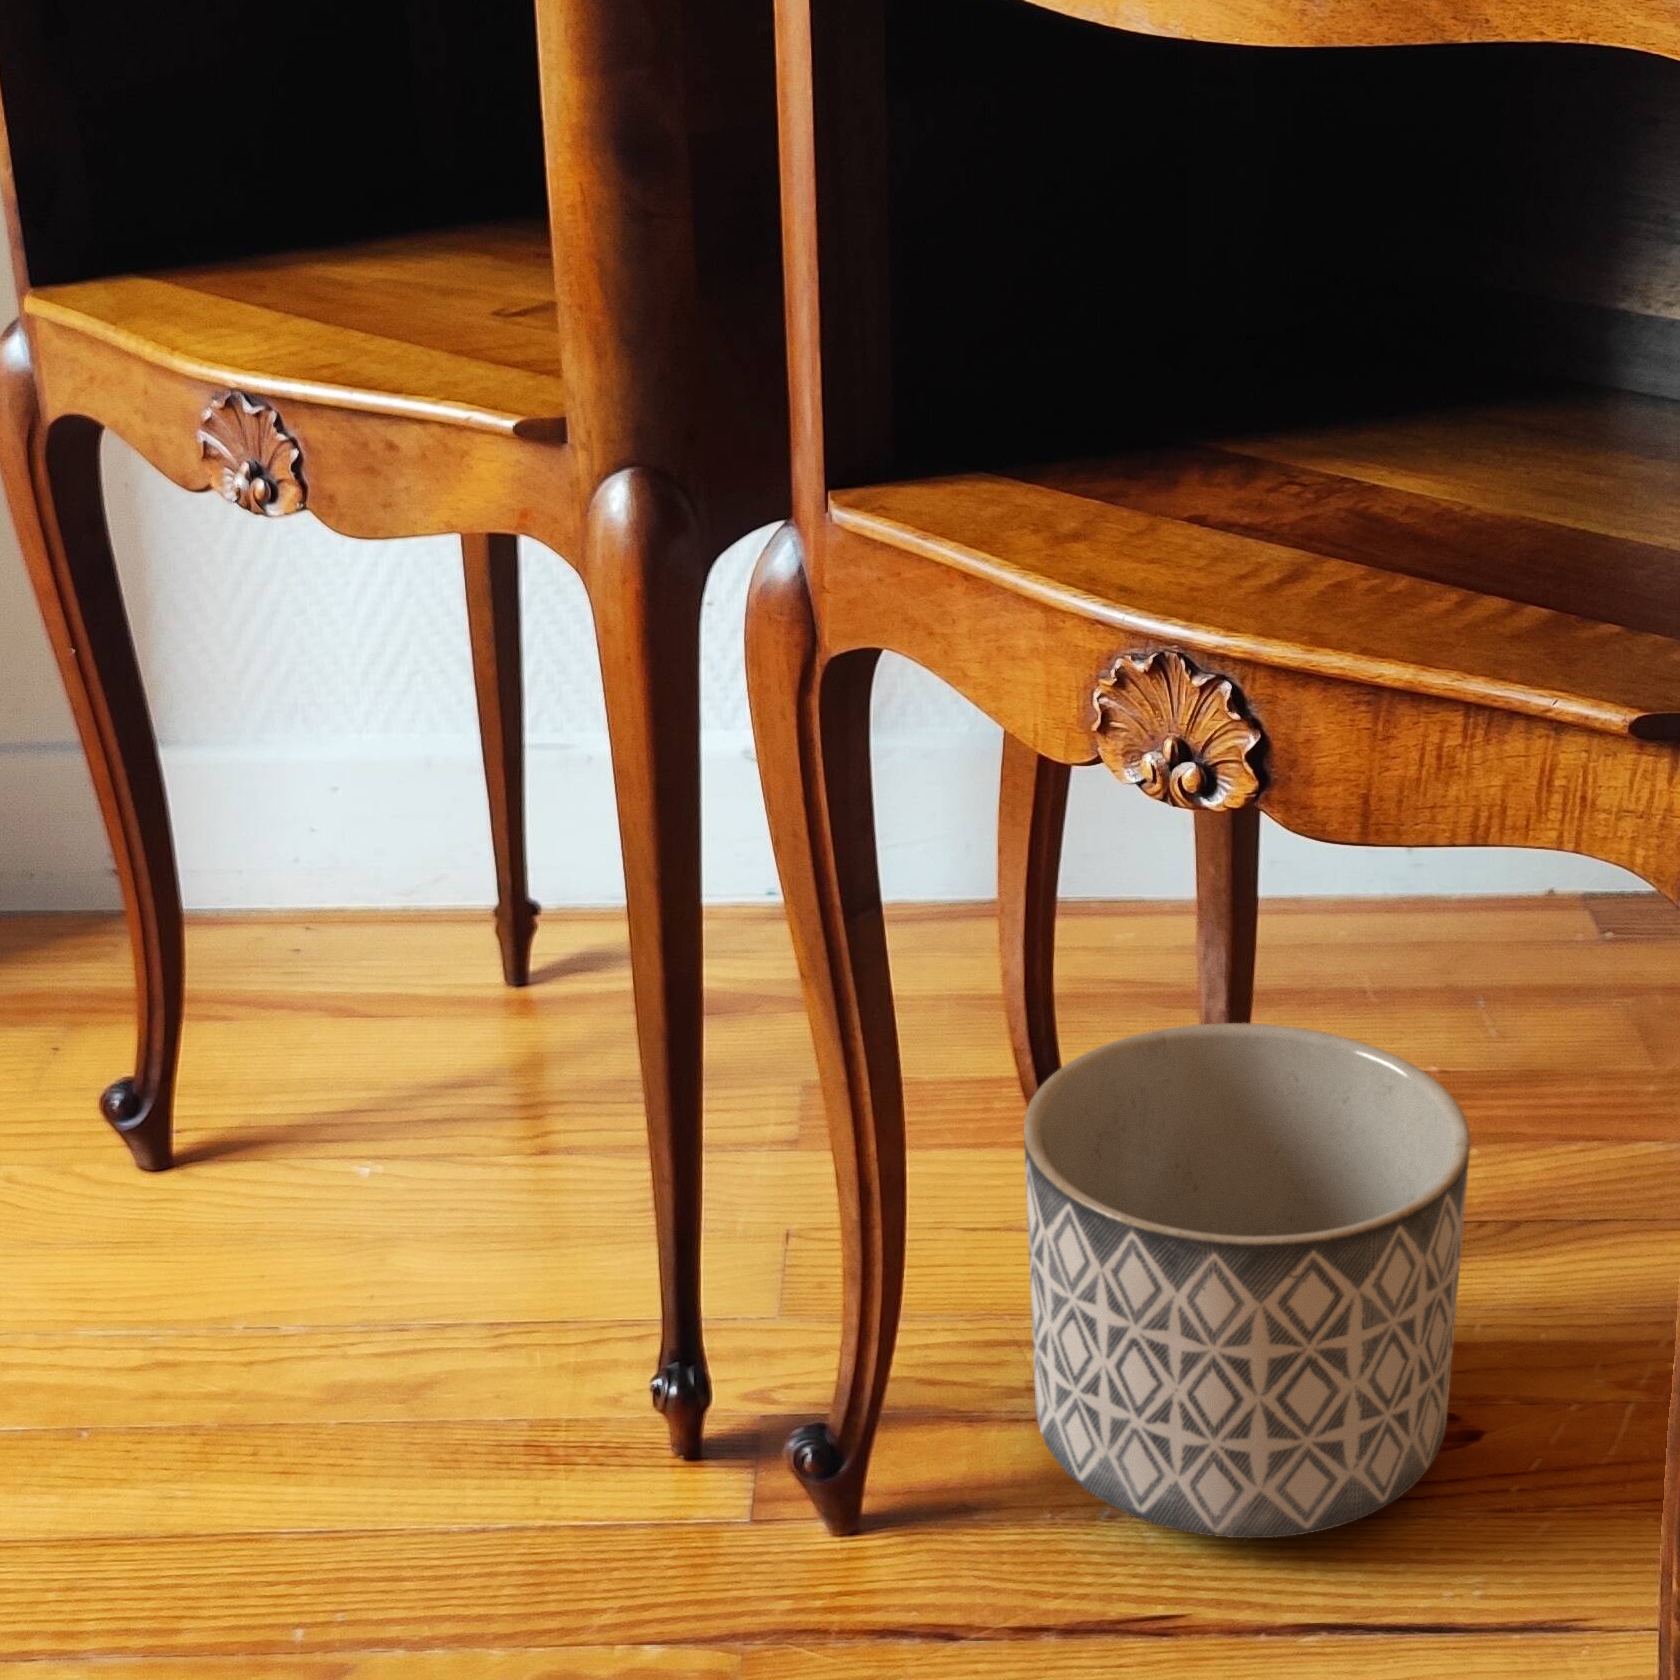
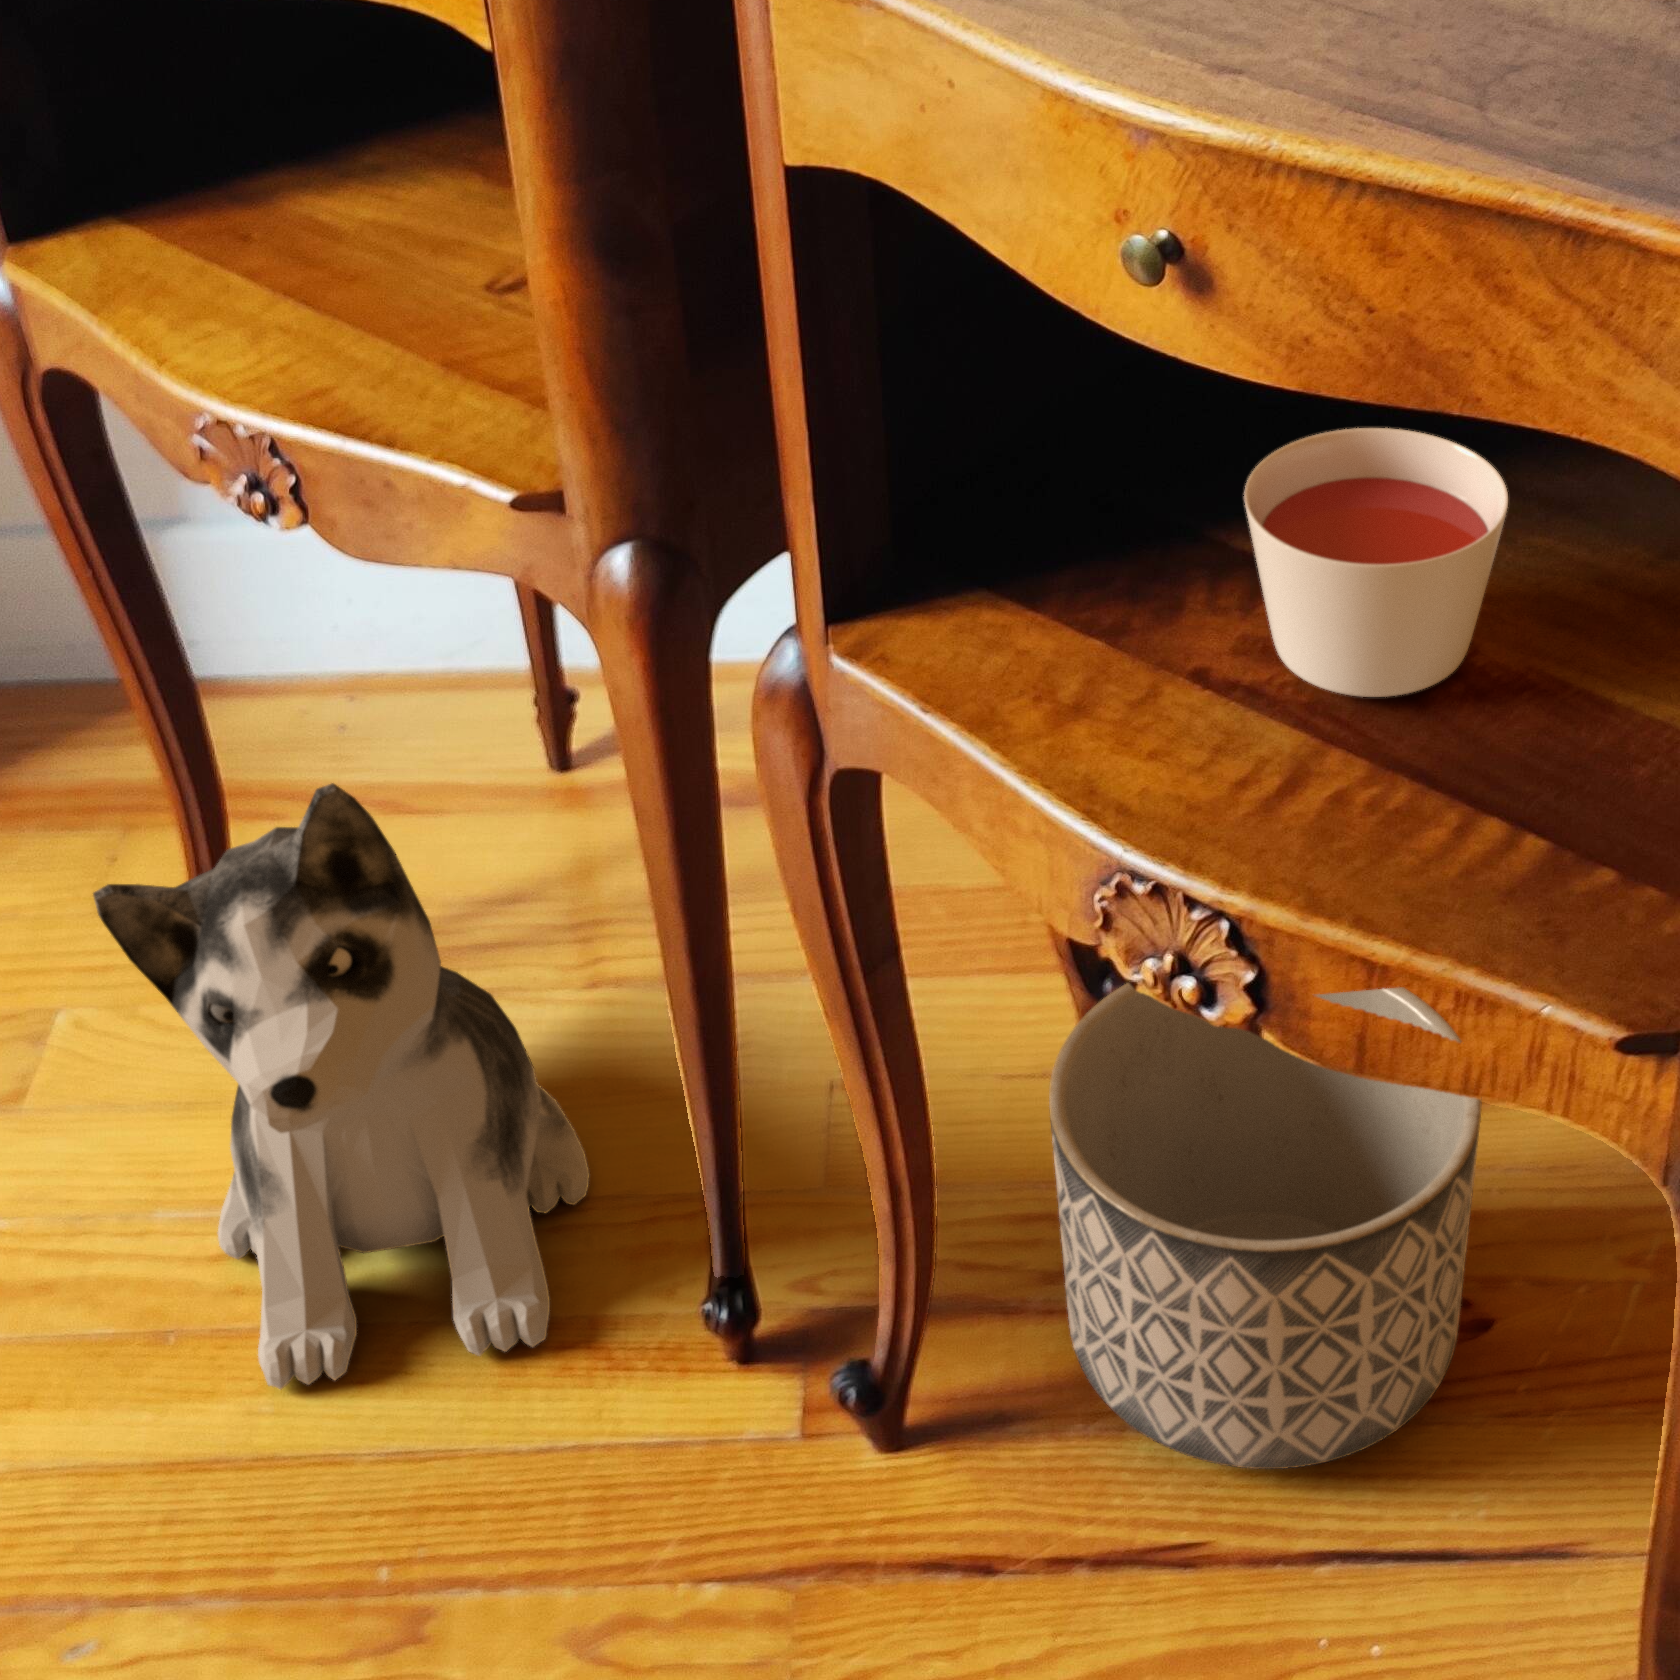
candle: none [1244,308,1501,533] -> present [1244,428,1508,697]
plush toy: none [54,786,533,1471] -> present [93,783,590,1389]

